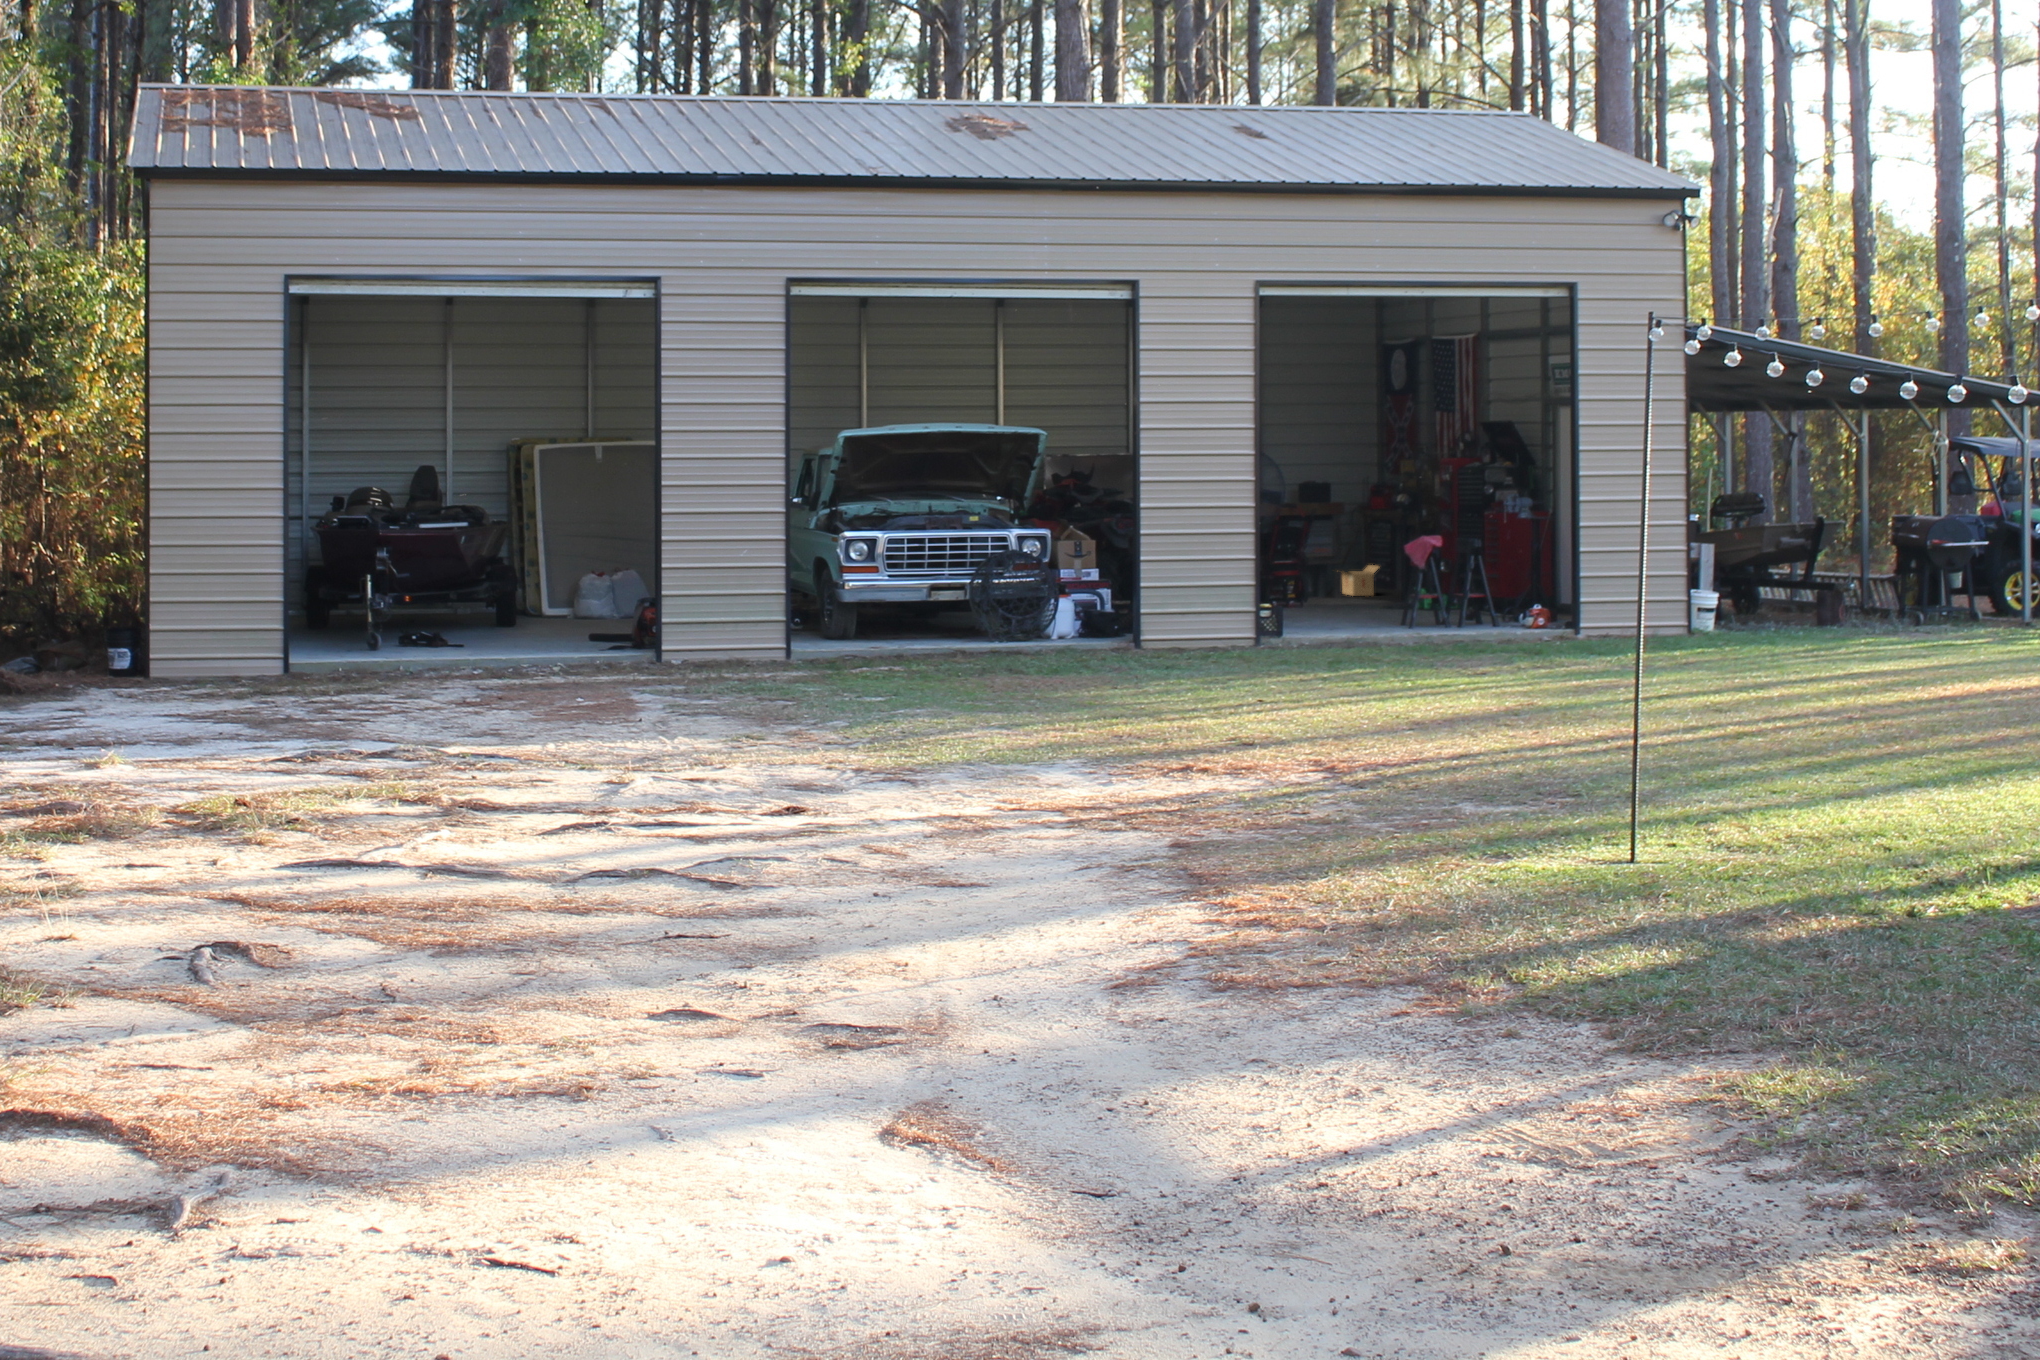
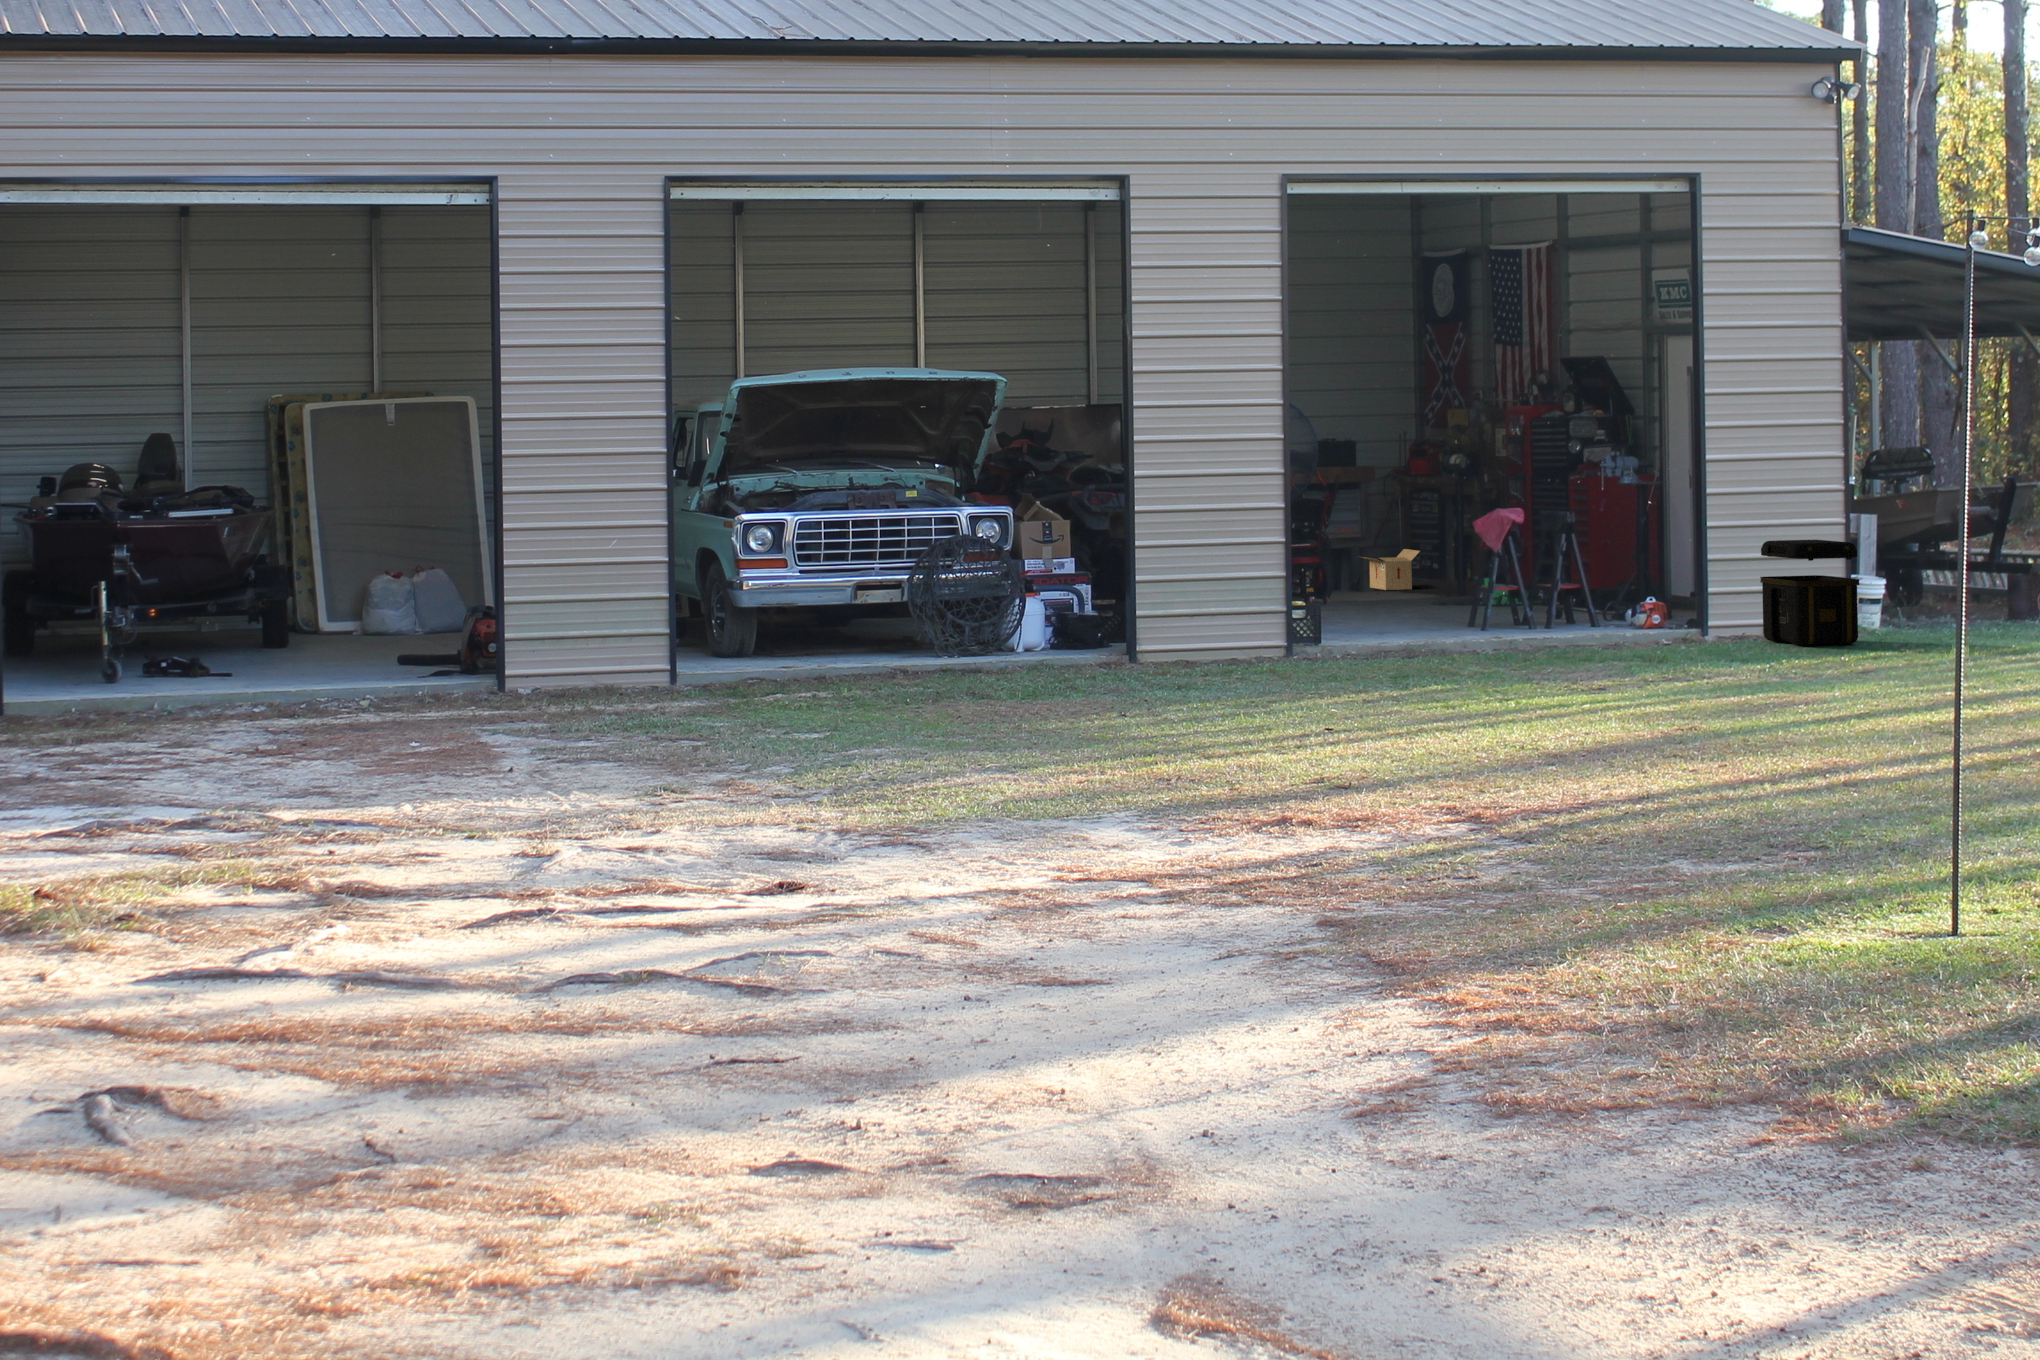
toolbox: none [1628,561,1706,644] -> present [1760,540,1860,646]

